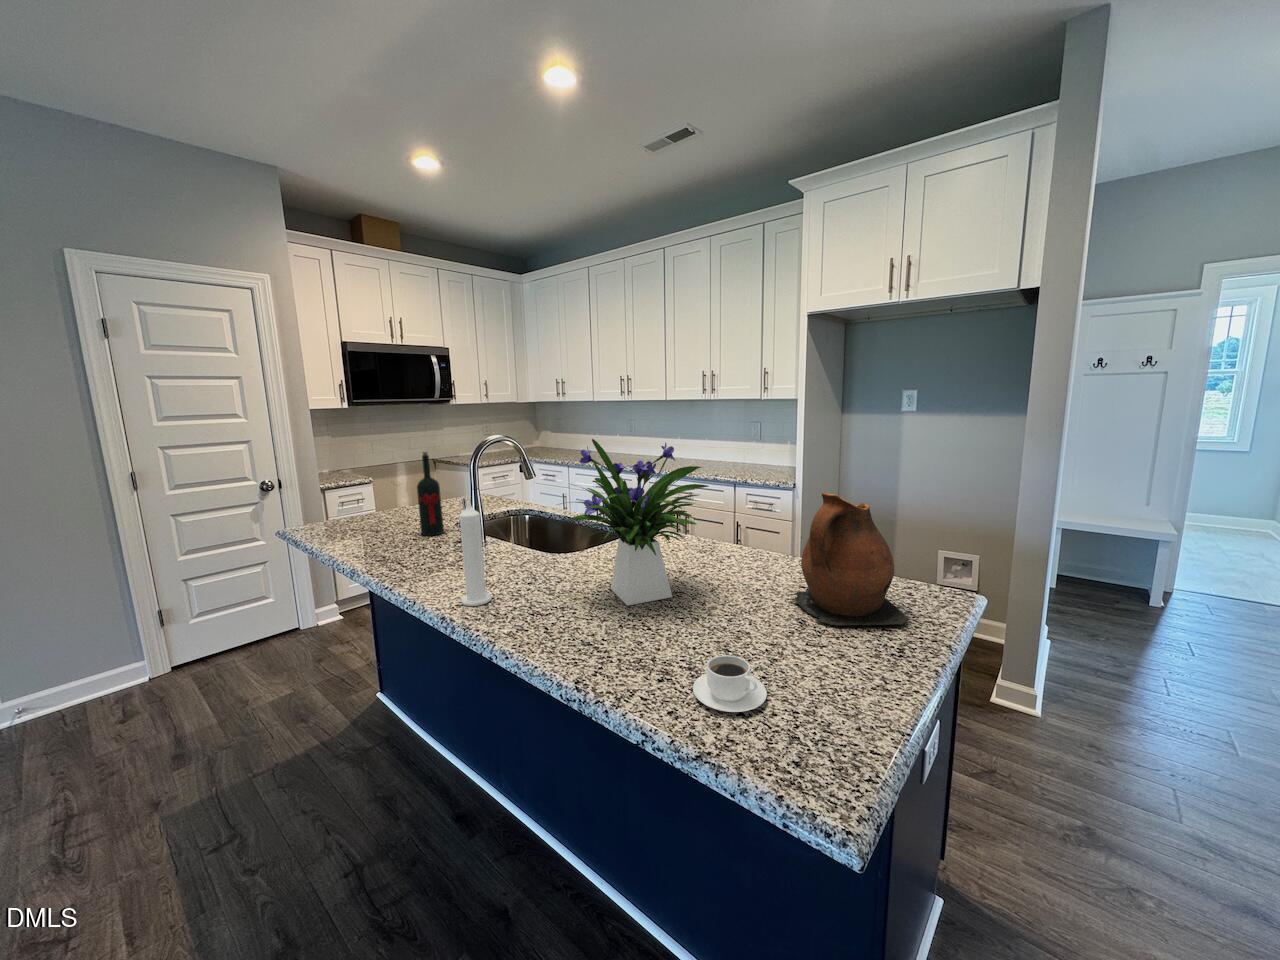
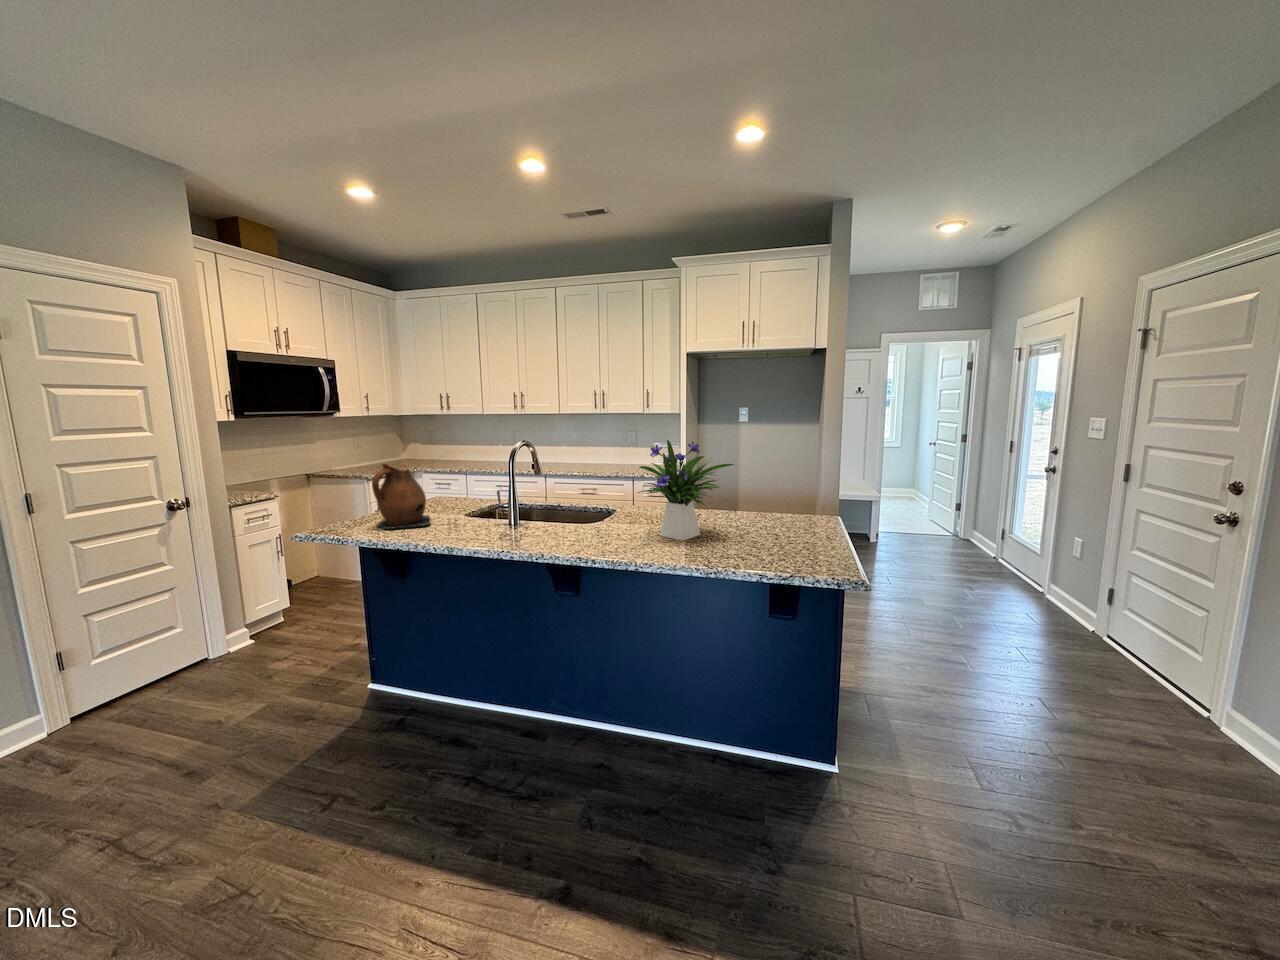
wine bottle: present [417,452,444,536] -> none [457,456,478,524]
ceramic pitcher: present [790,492,909,627] -> present [372,463,430,529]
candle: present [460,500,492,606] -> none [581,482,600,551]
coffee cup: present [693,655,767,712] -> none [764,543,801,565]

